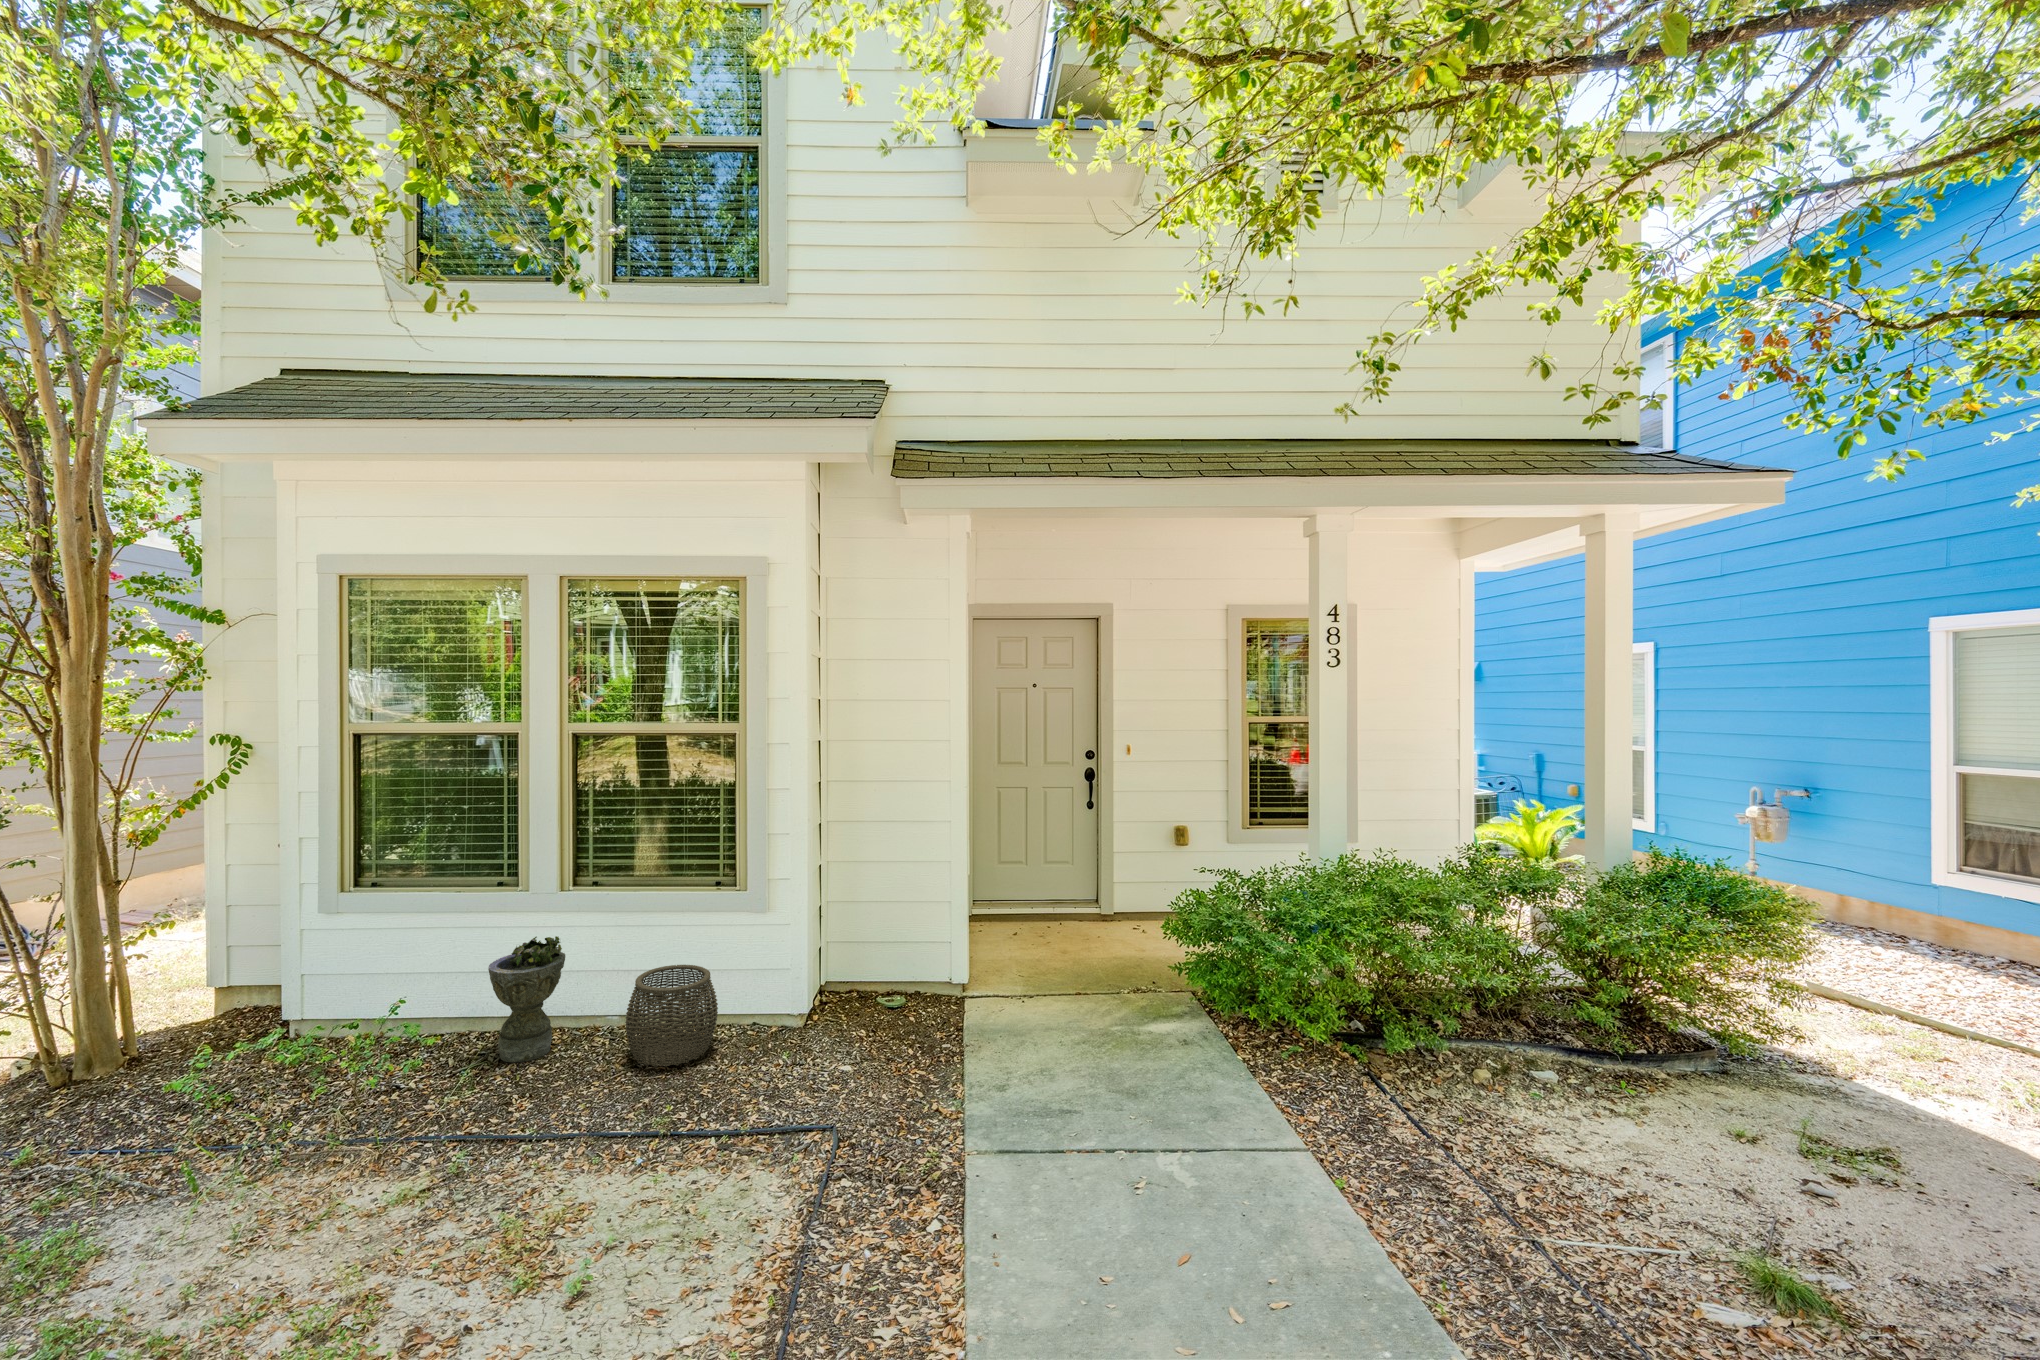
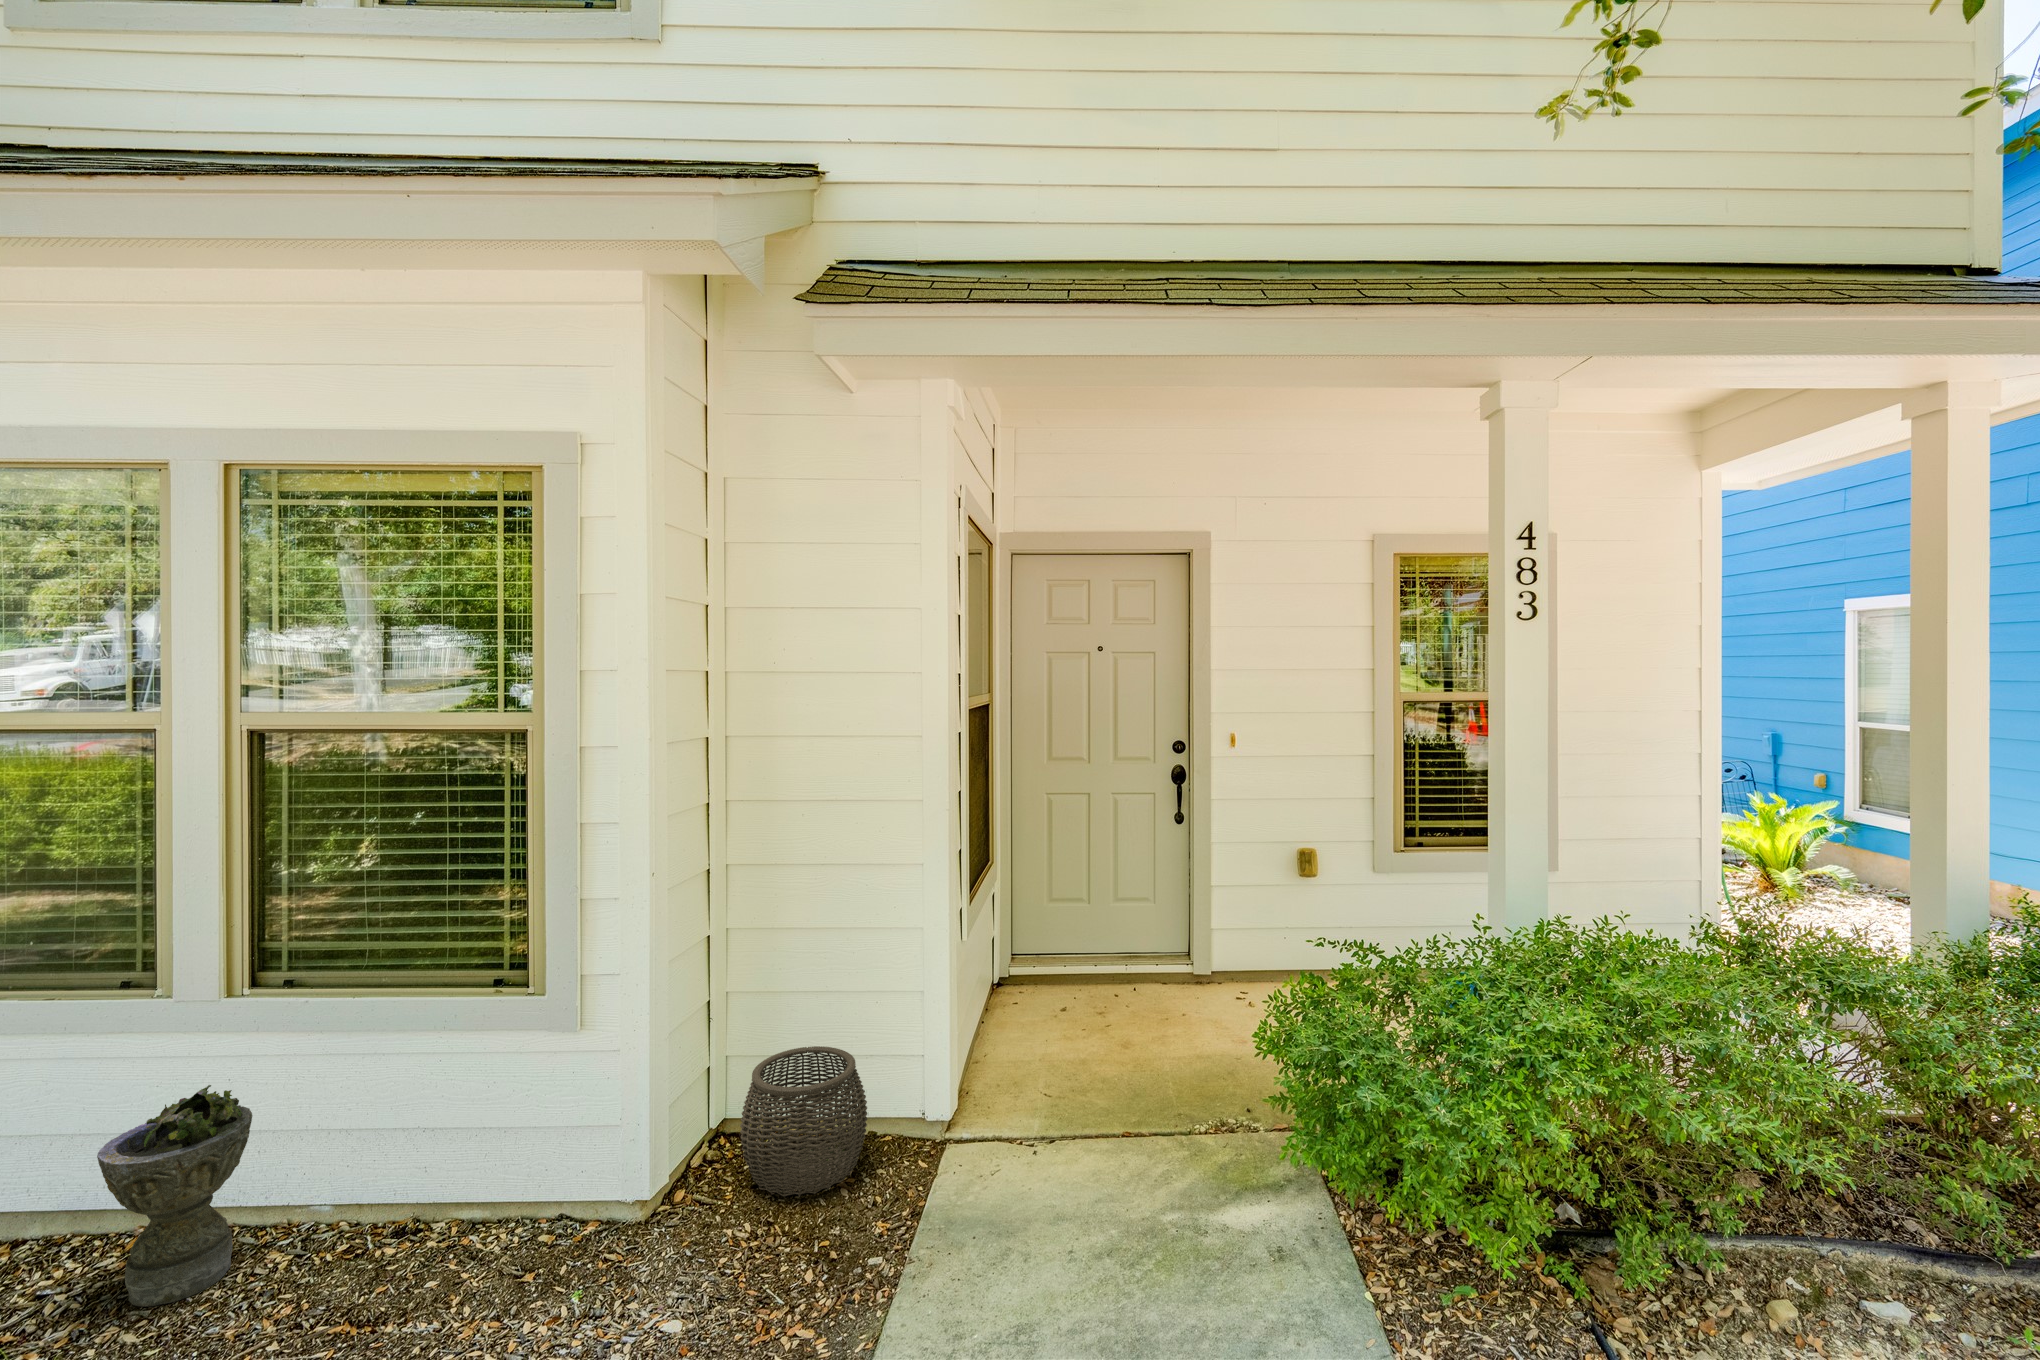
woven basket: present [625,965,718,1067] -> present [740,1046,867,1197]

